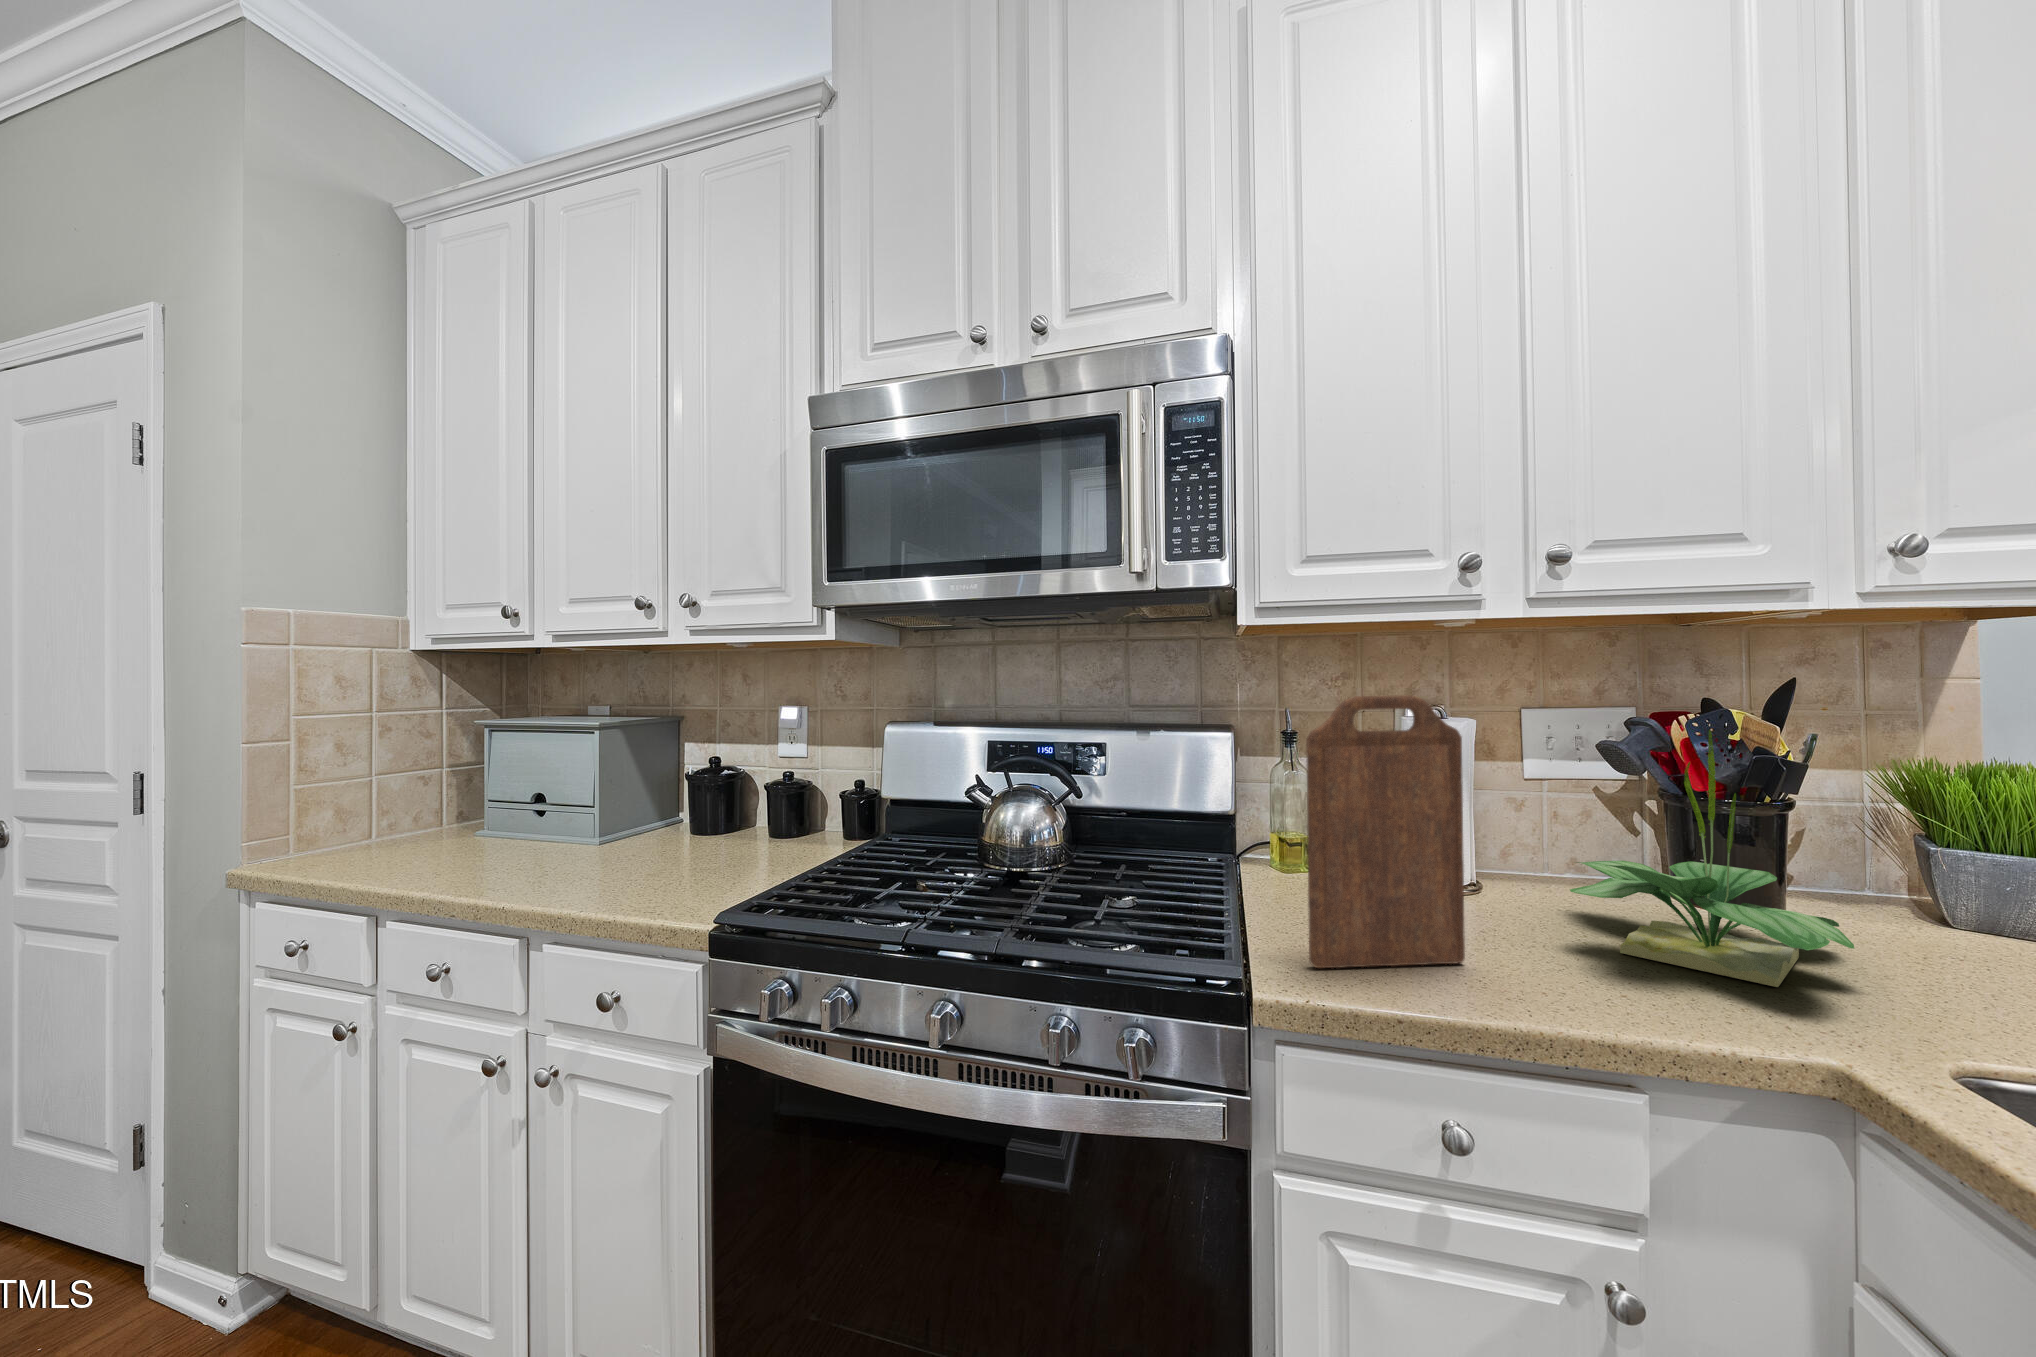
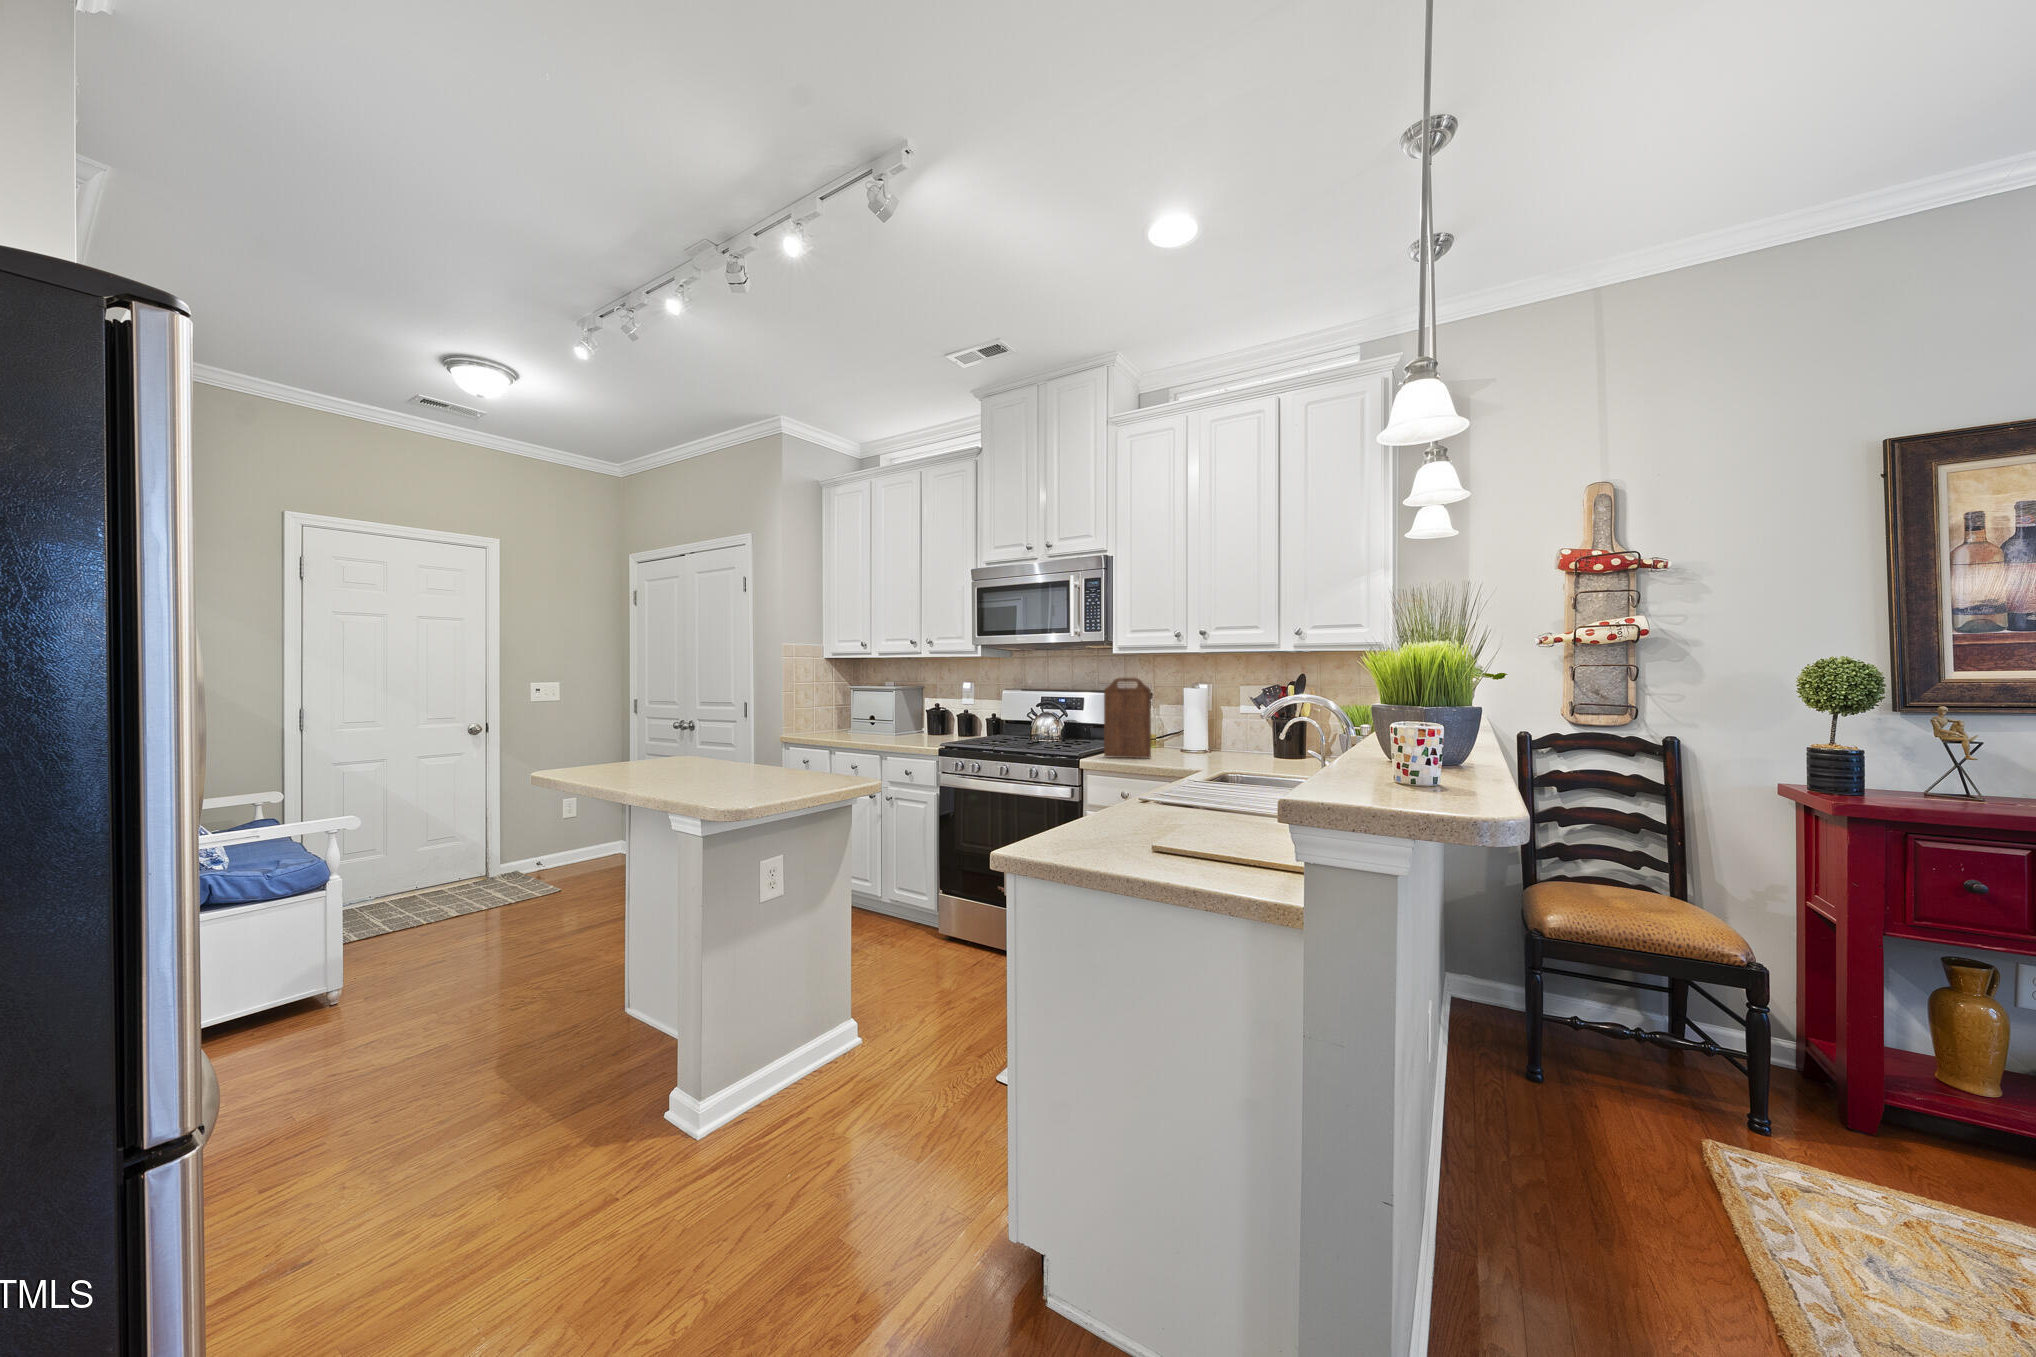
potted plant: present [1570,730,1854,987] -> none [1189,689,1276,763]

